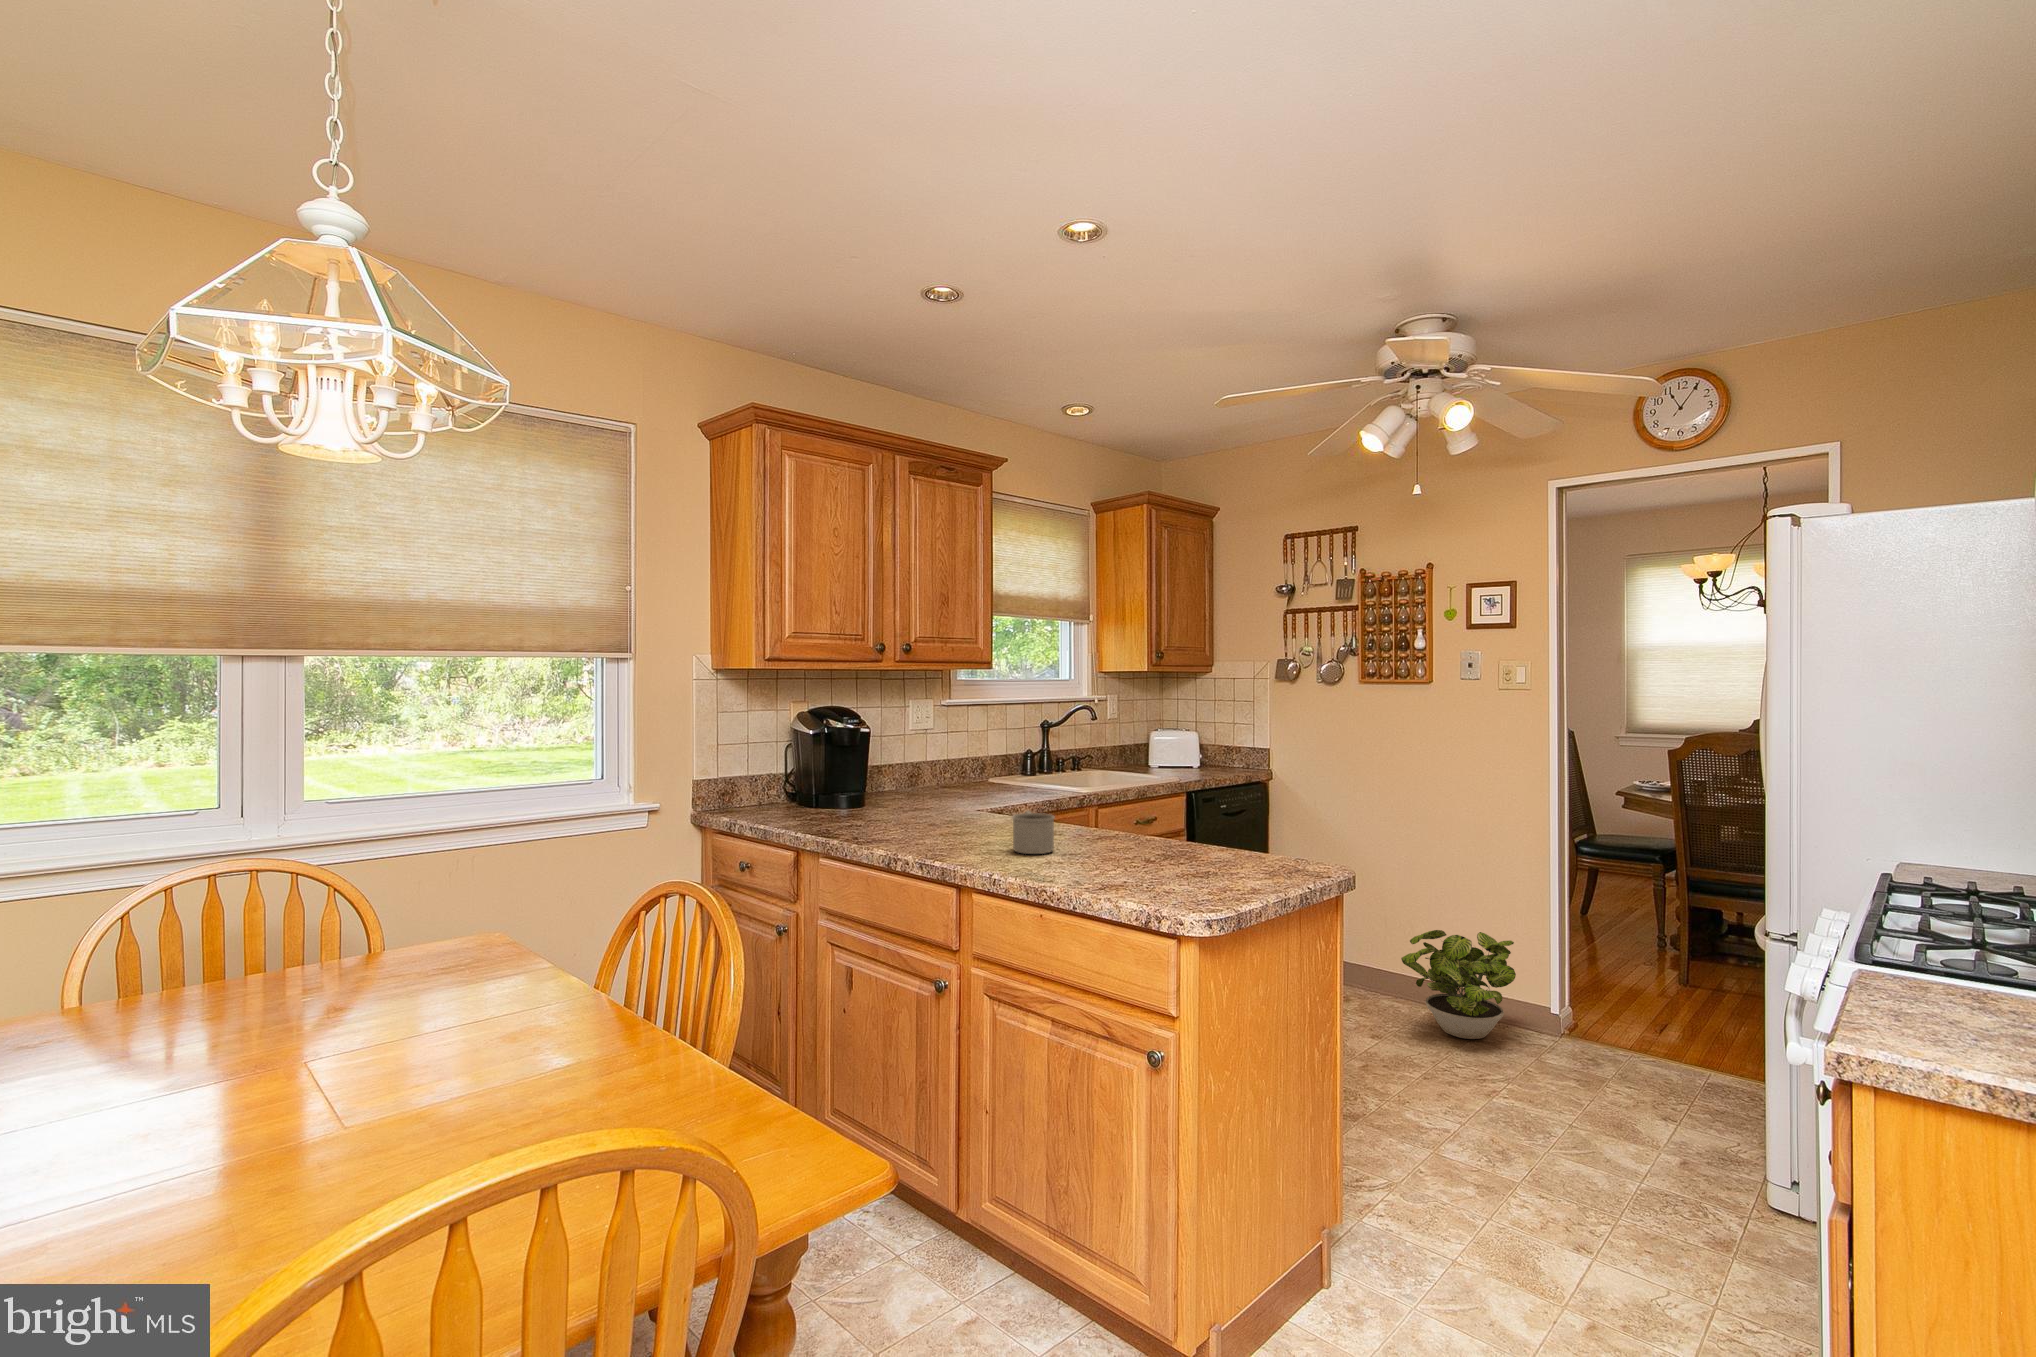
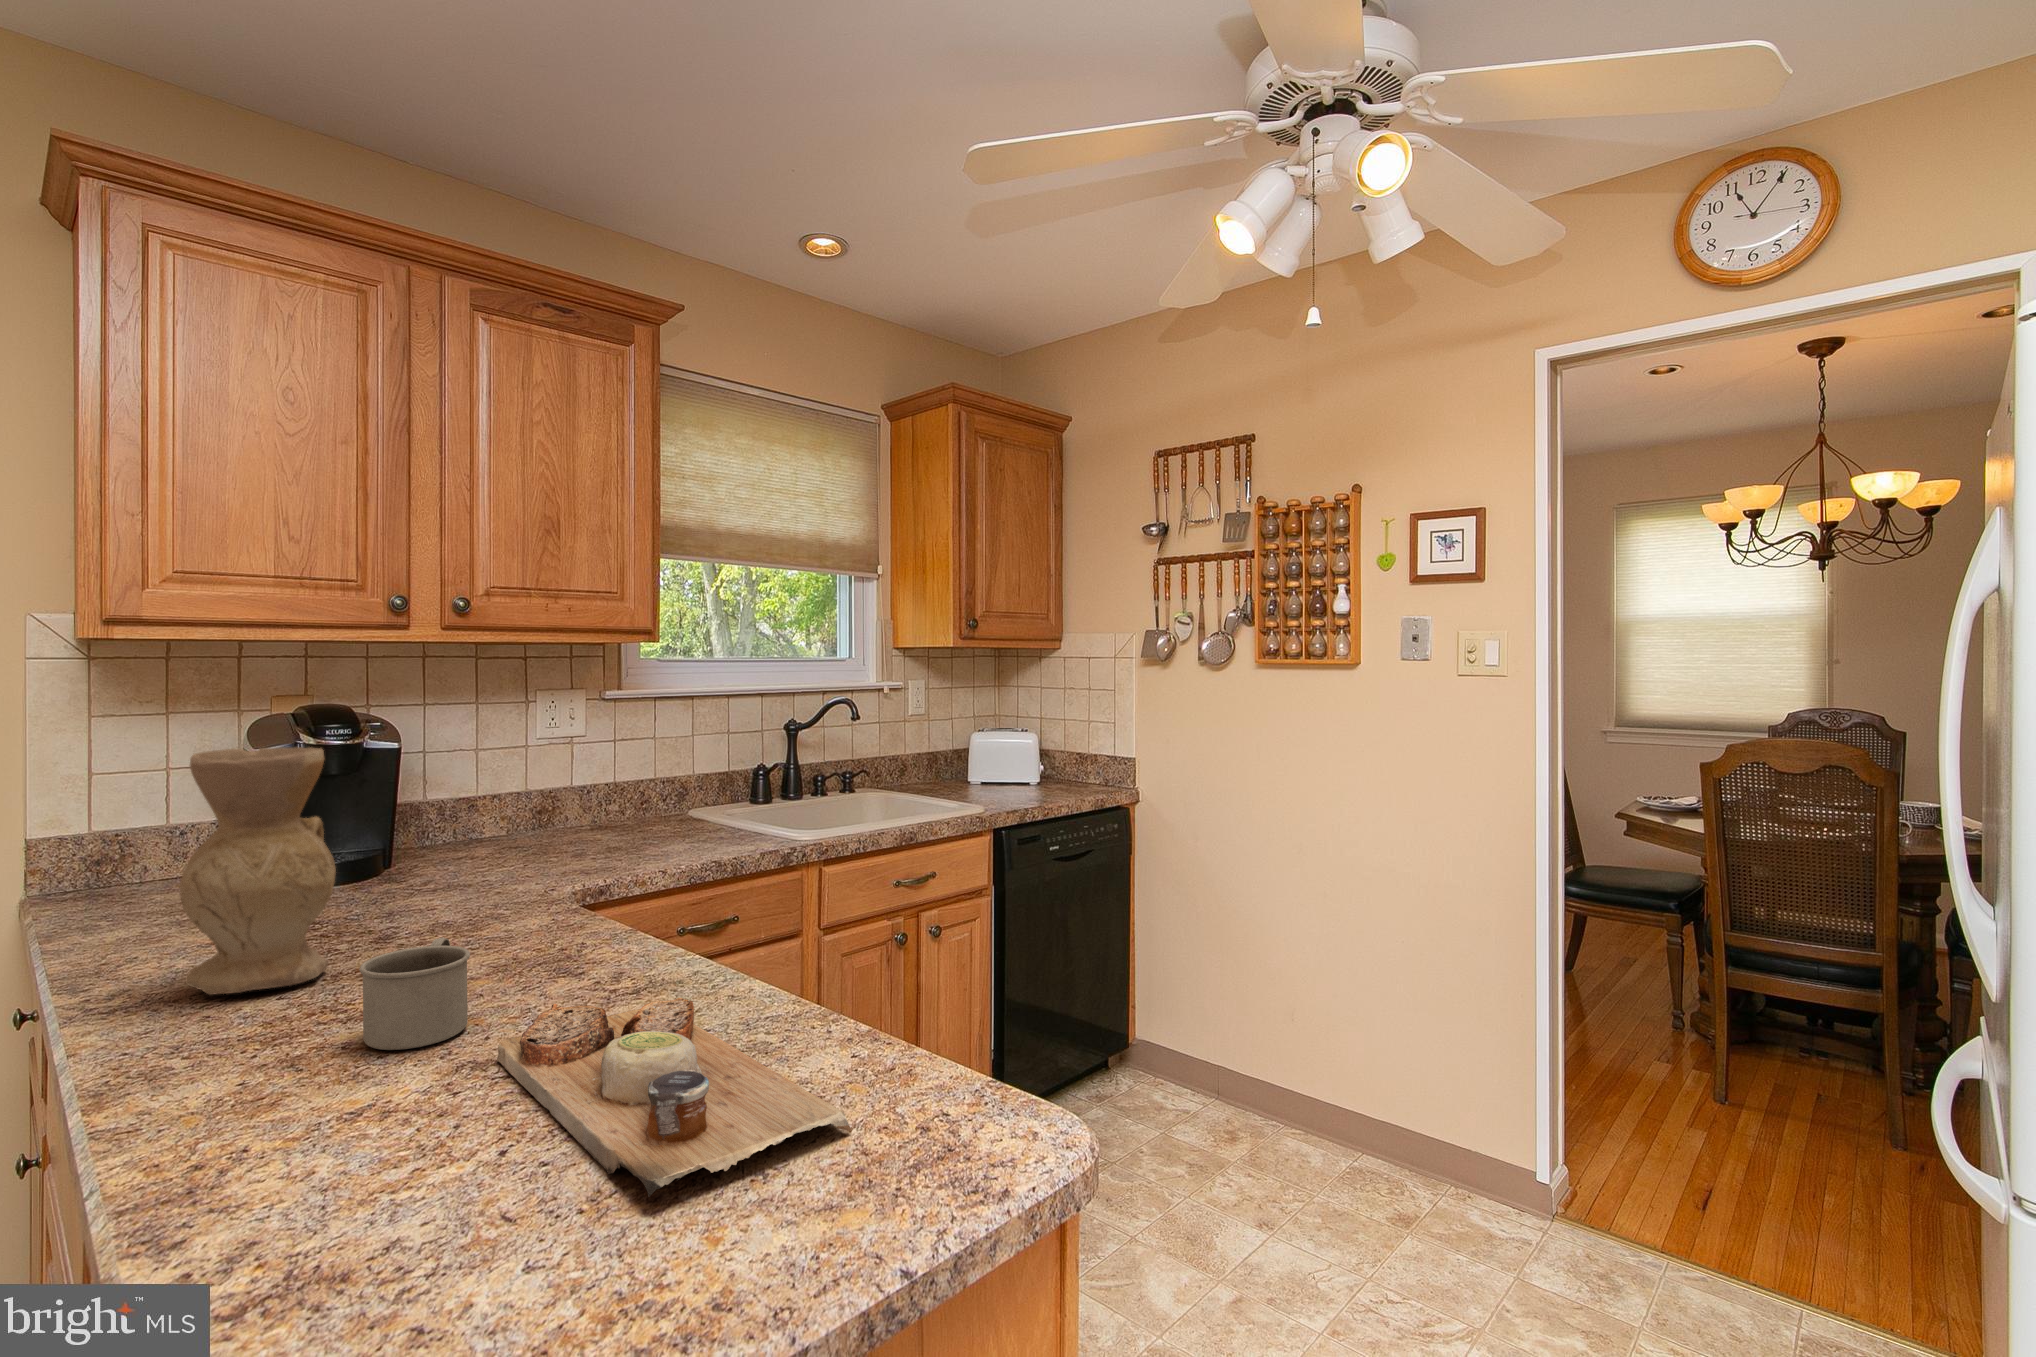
vase: none [888,722,949,840] -> present [180,747,336,995]
cutting board: none [1087,834,1274,879] -> present [497,998,851,1197]
potted plant: present [1401,930,1516,1039] -> none [1297,1047,1474,1225]

